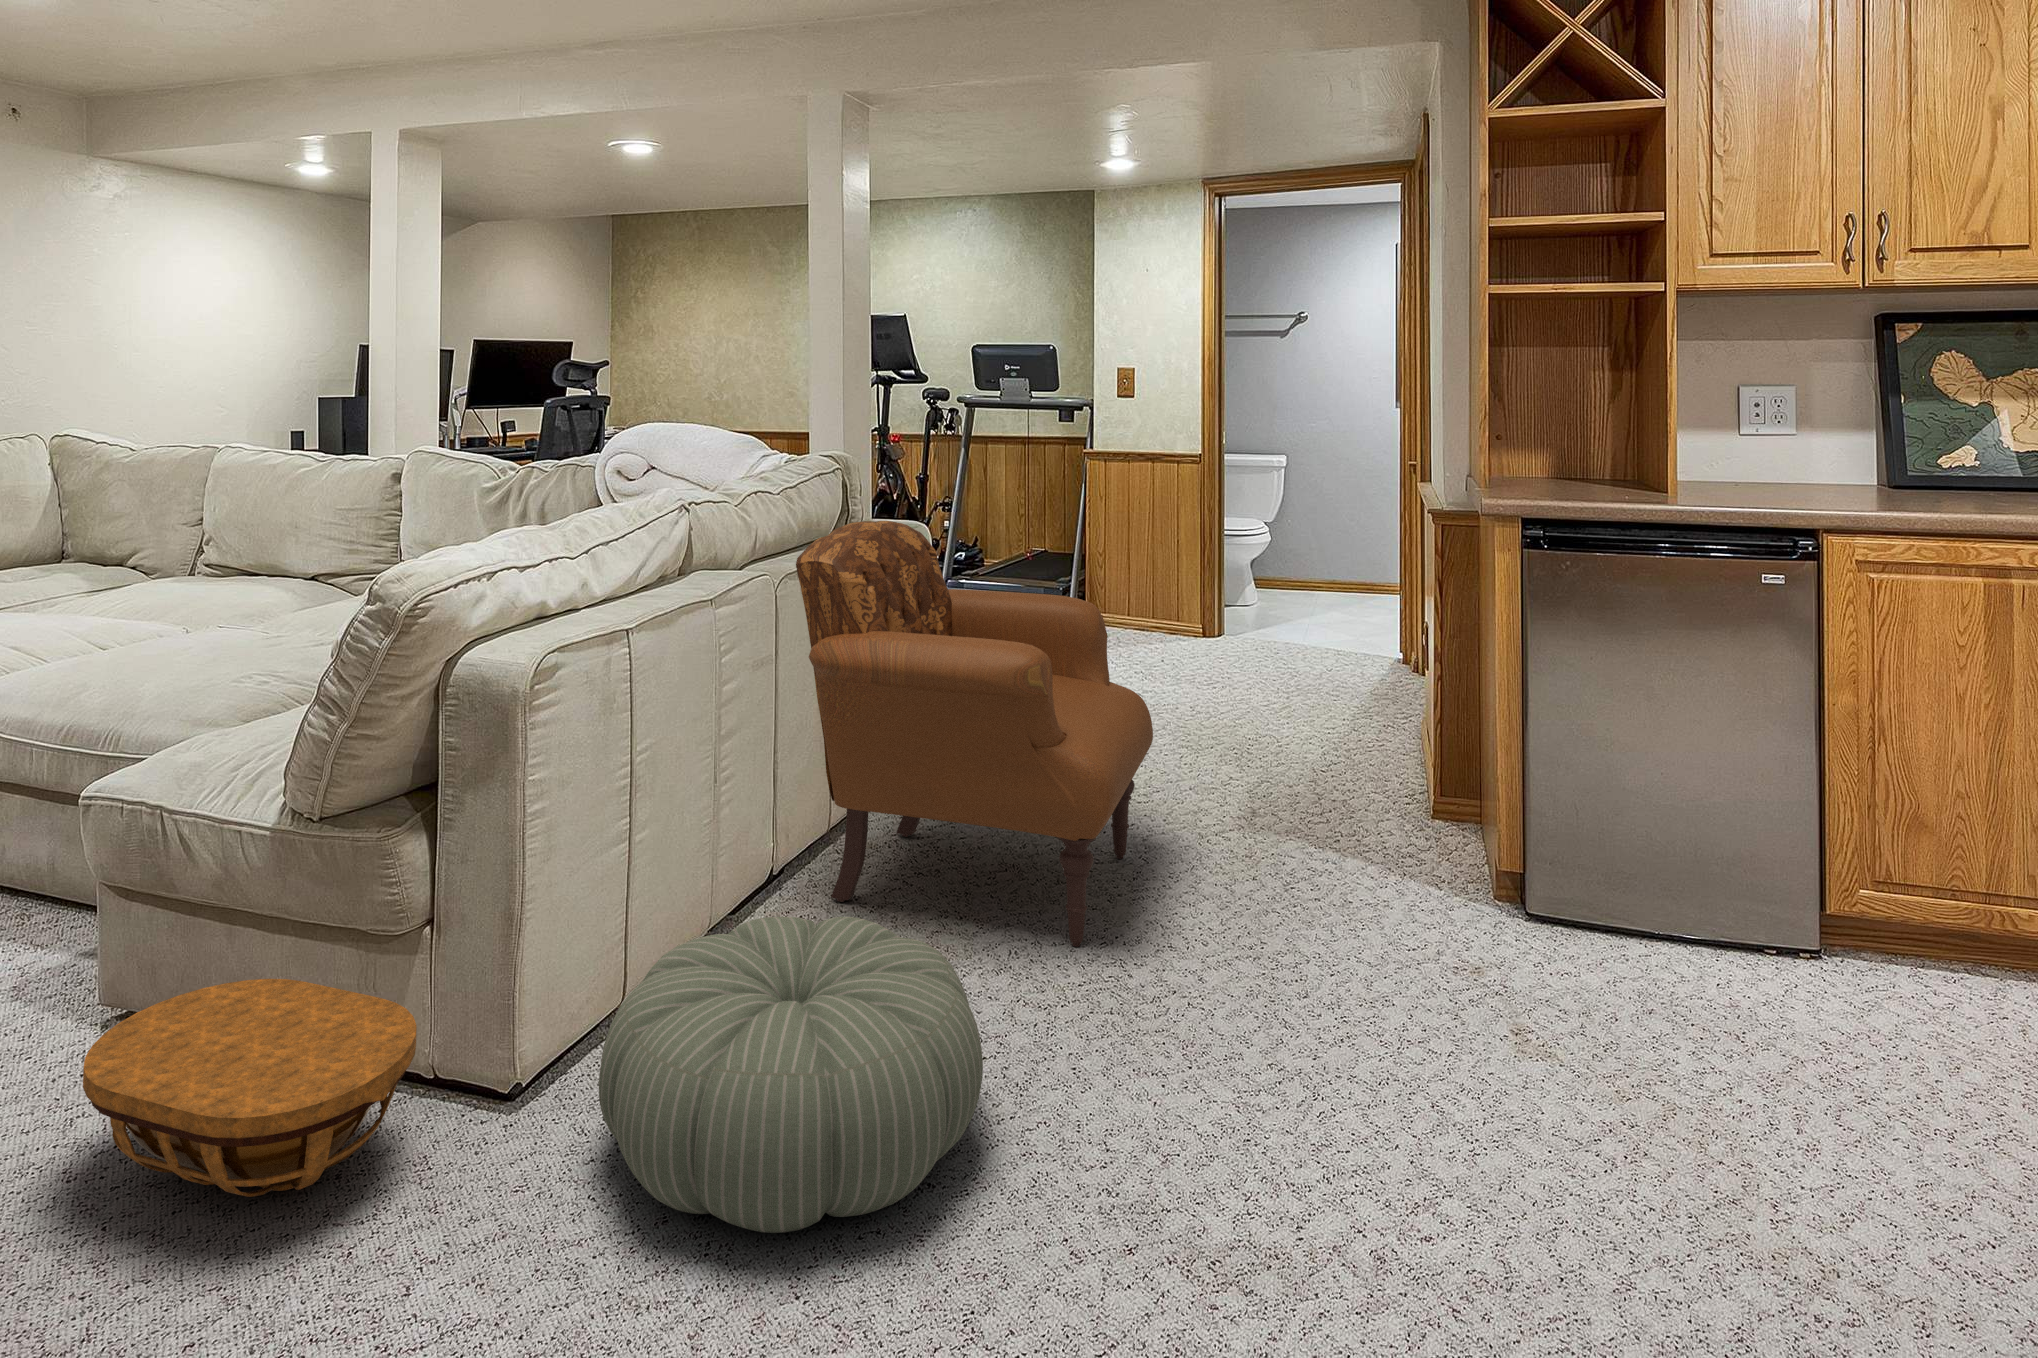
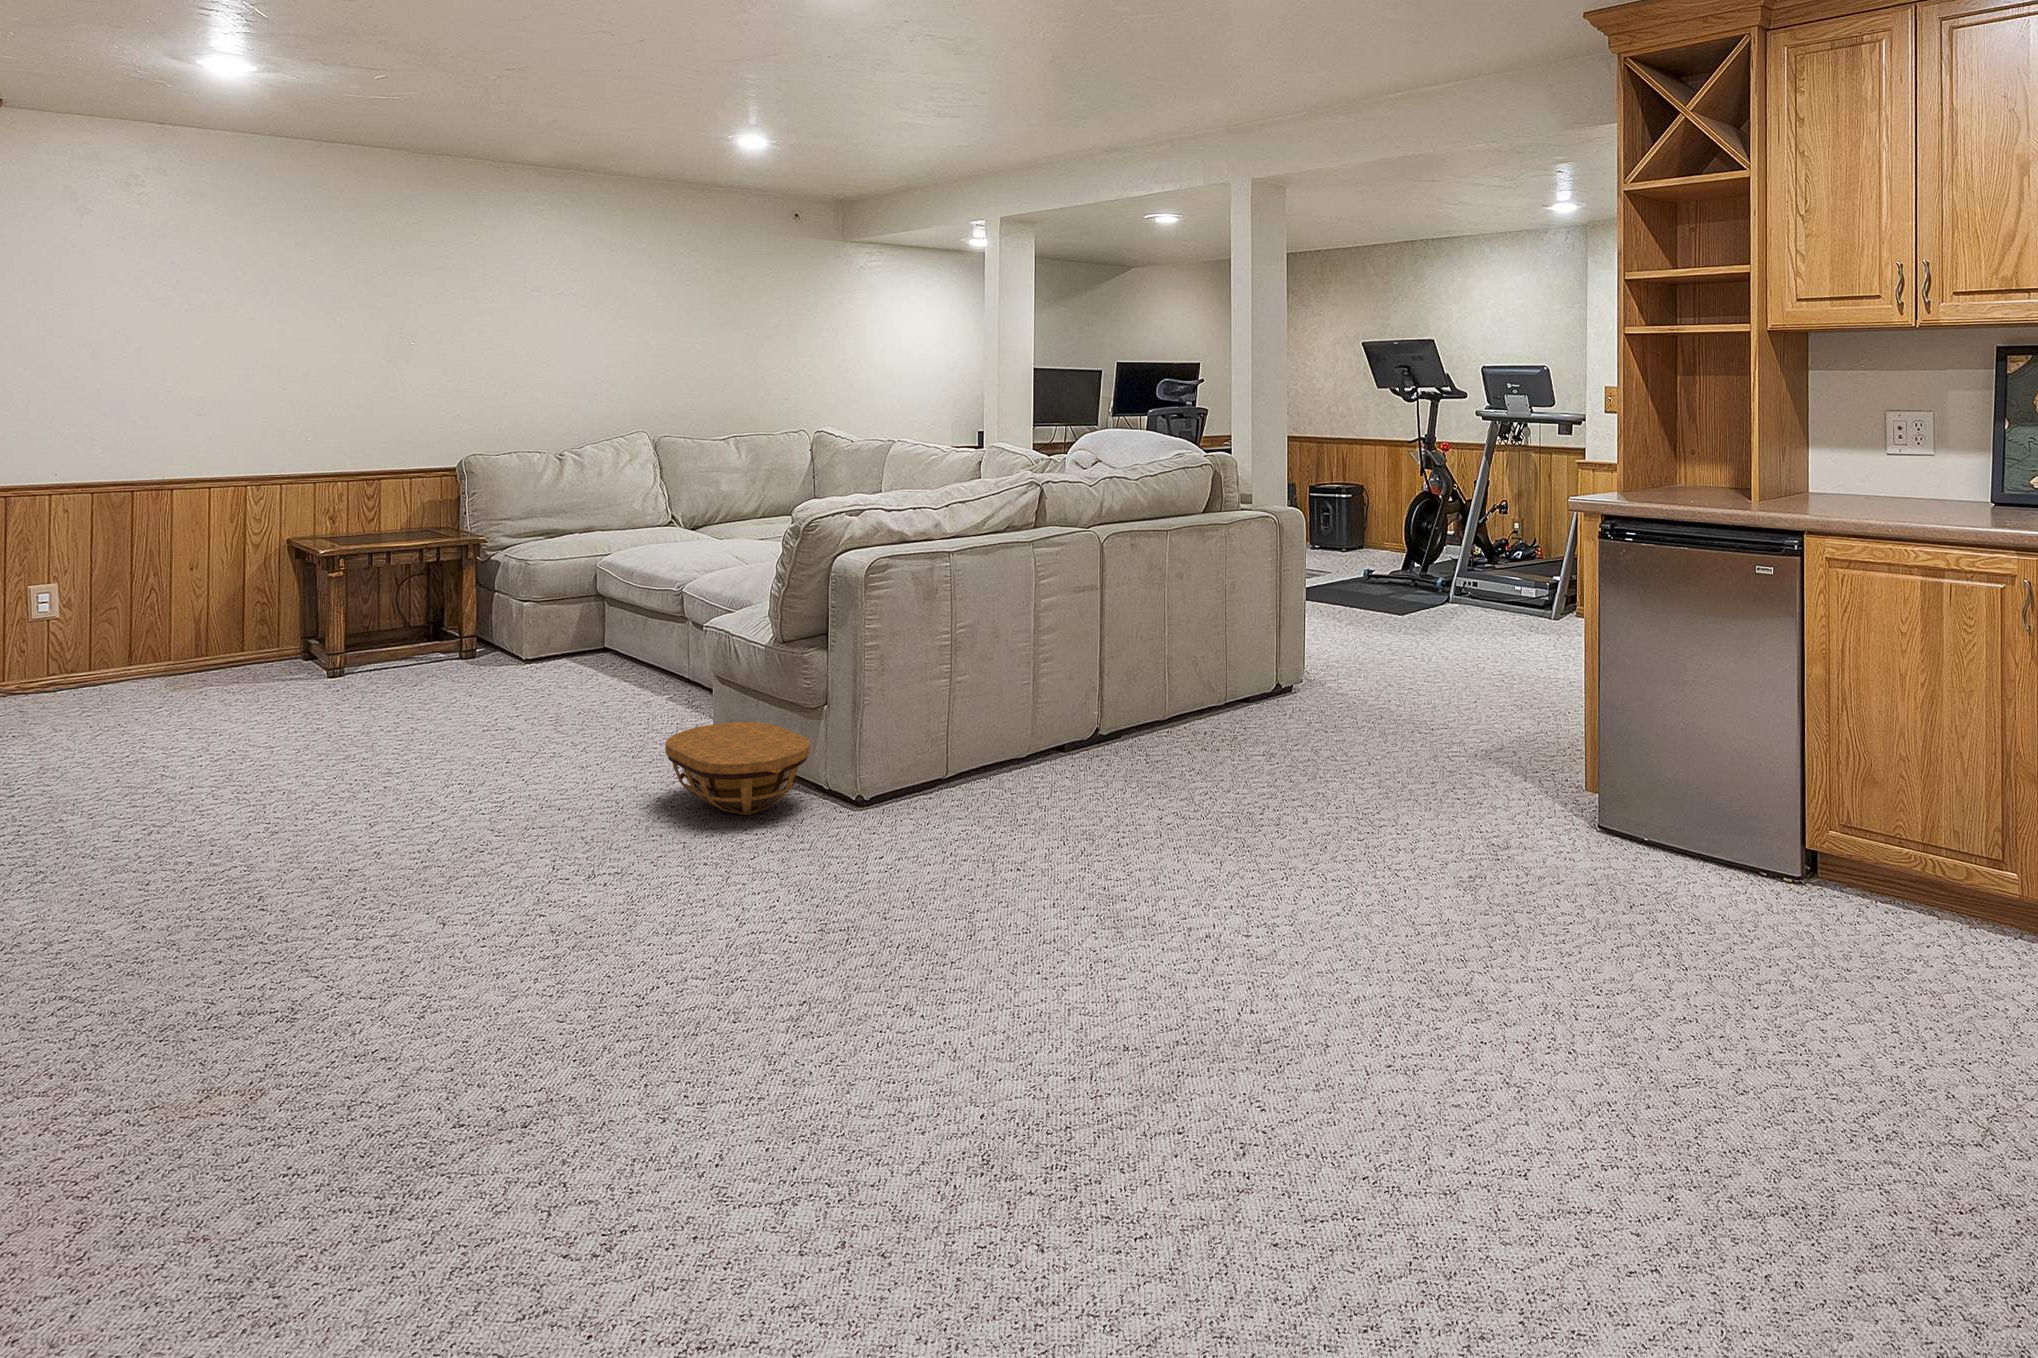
armchair: present [796,521,1153,947] -> none [1100,500,1375,795]
pouf: present [599,917,983,1233] -> none [868,726,1088,864]

